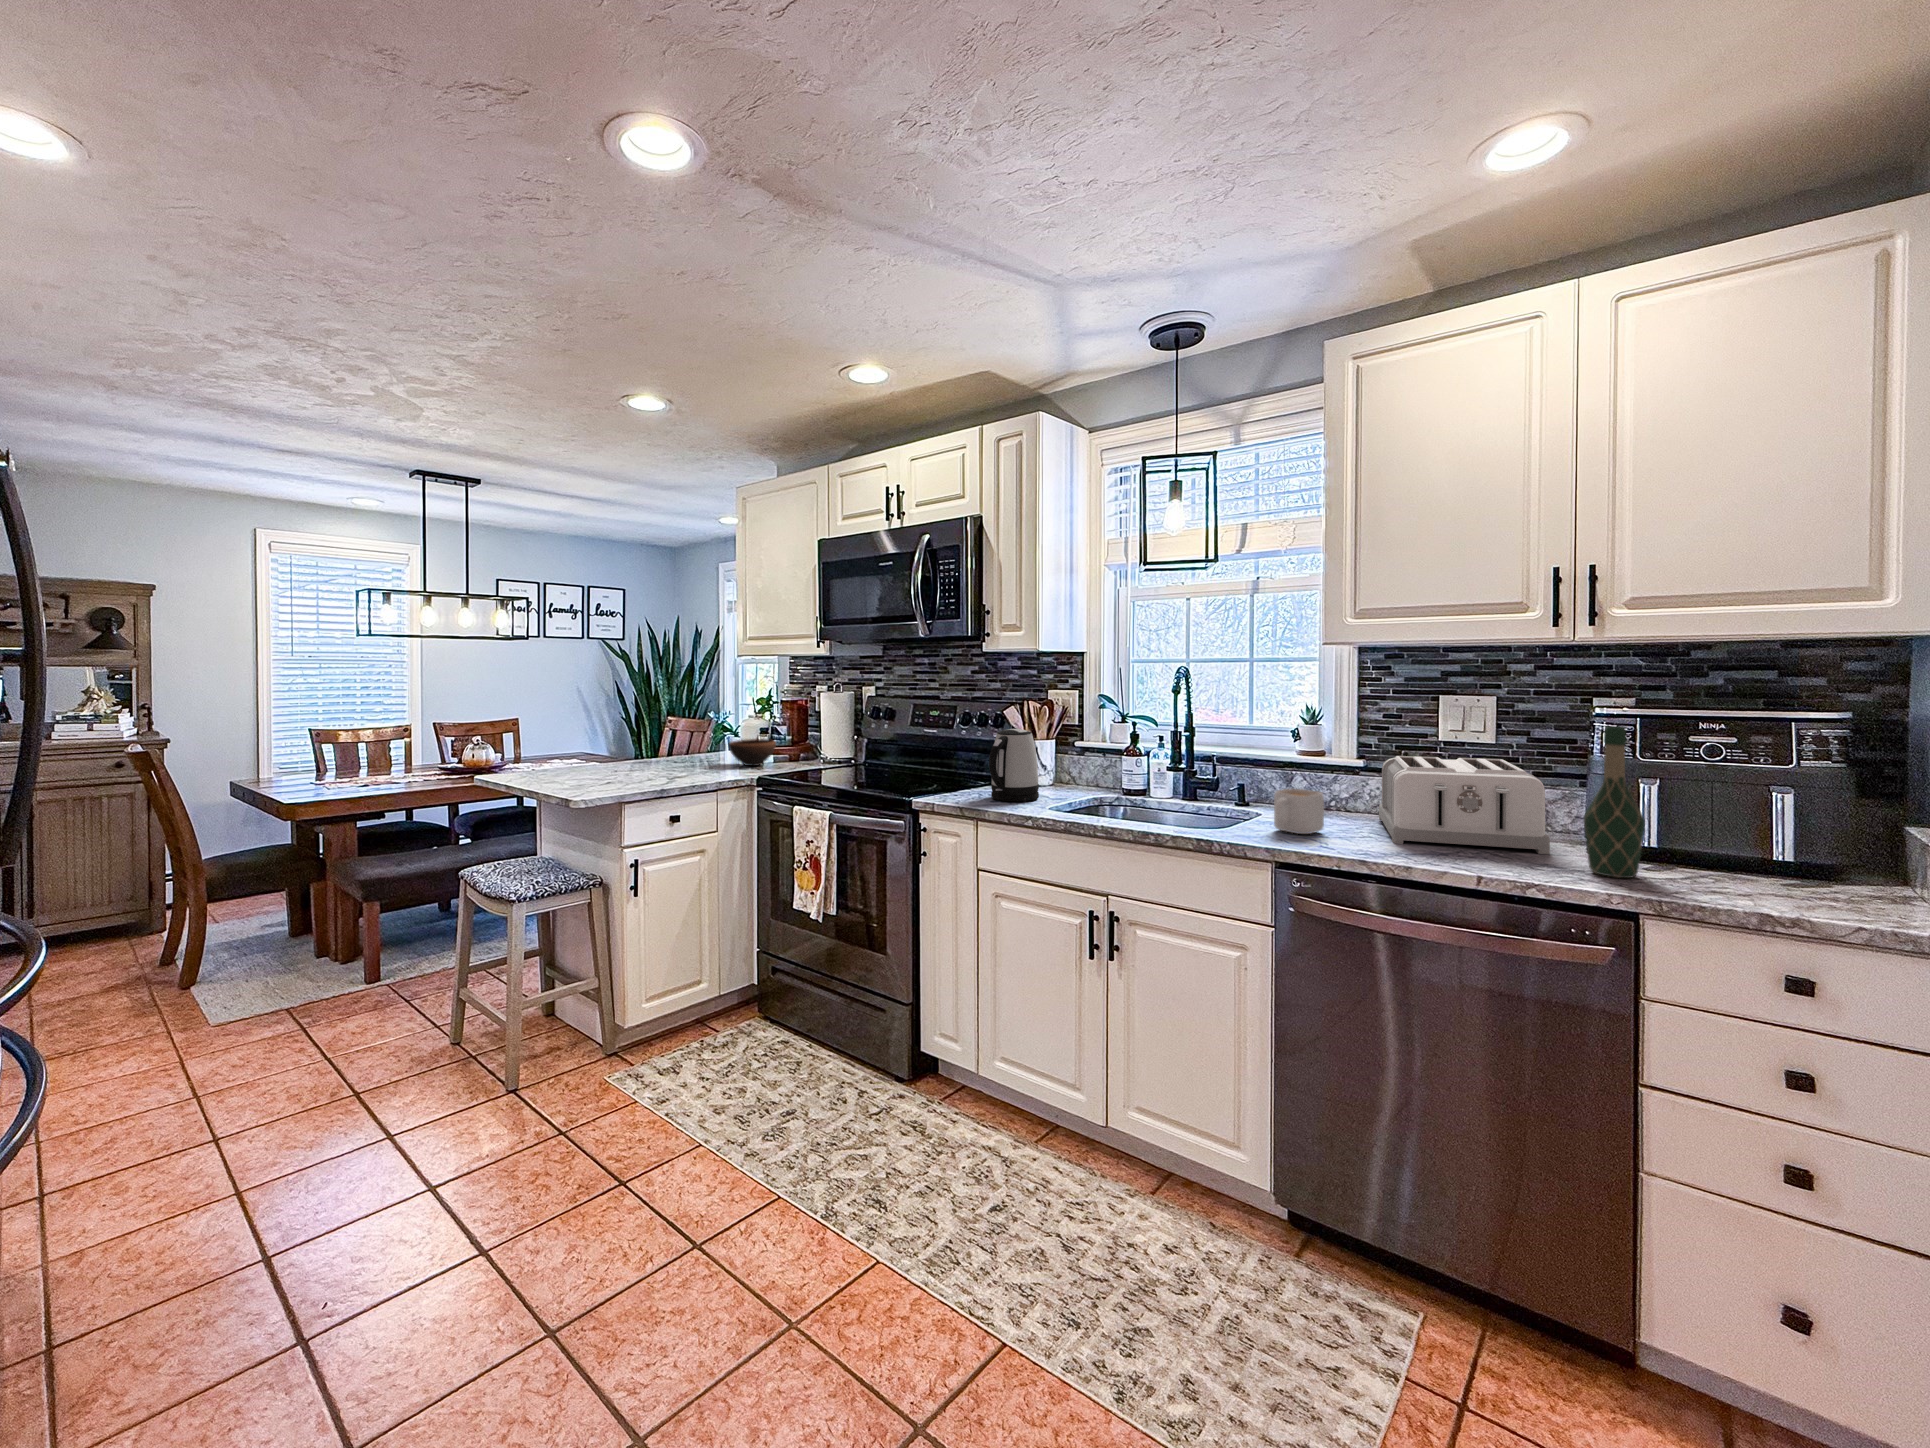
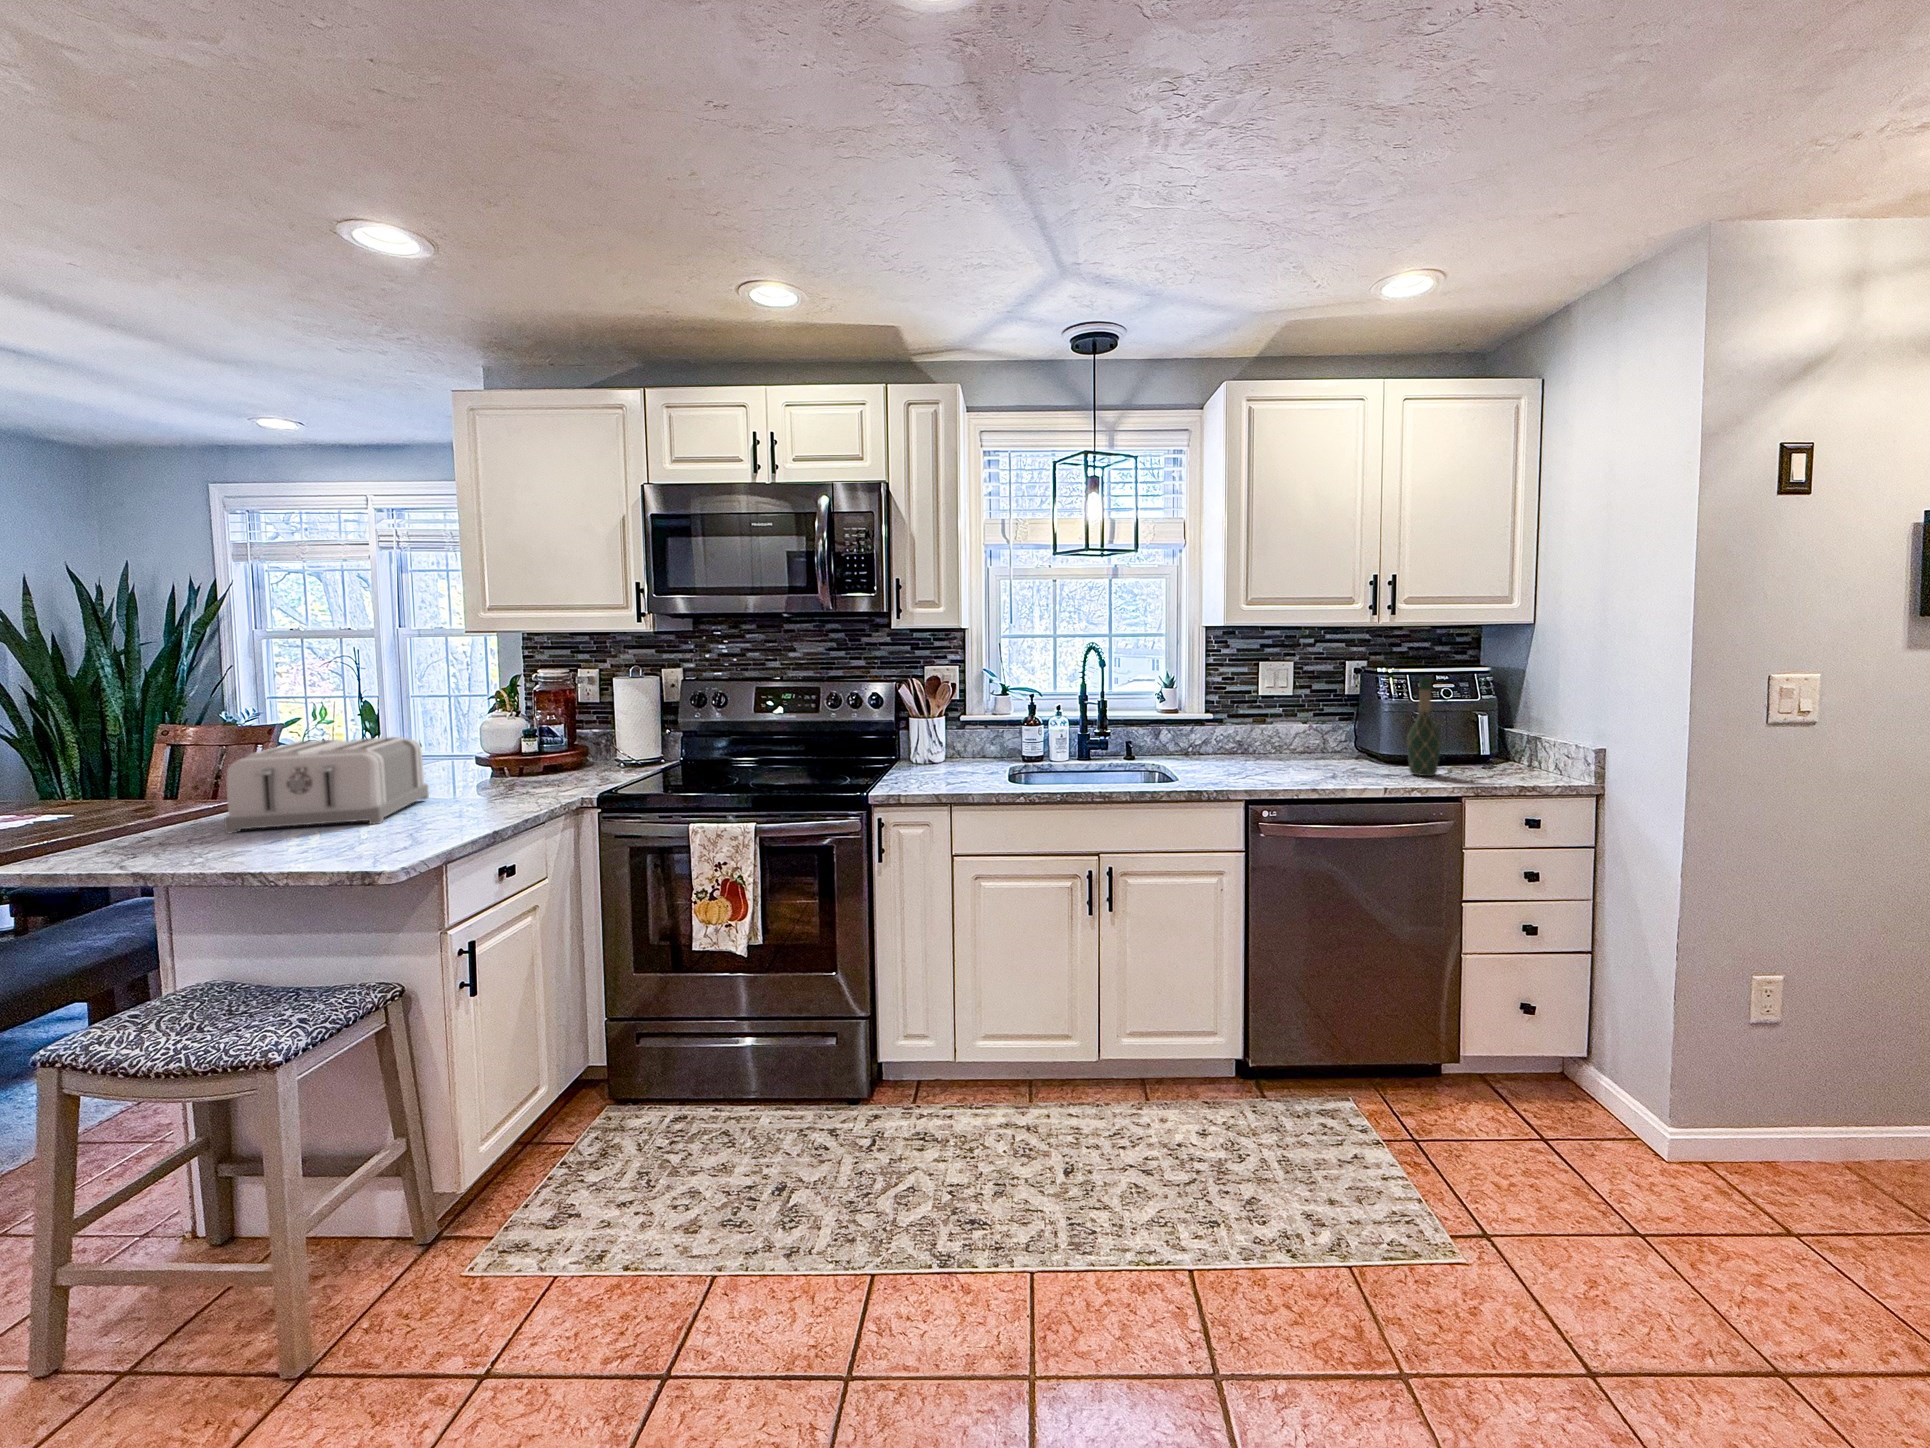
kettle: present [989,729,1039,801] -> none [927,707,976,781]
bowl: present [728,739,776,766] -> none [488,745,562,783]
toaster: present [1379,756,1550,854] -> present [224,737,429,834]
mug: present [1274,788,1324,834] -> none [1205,740,1237,776]

